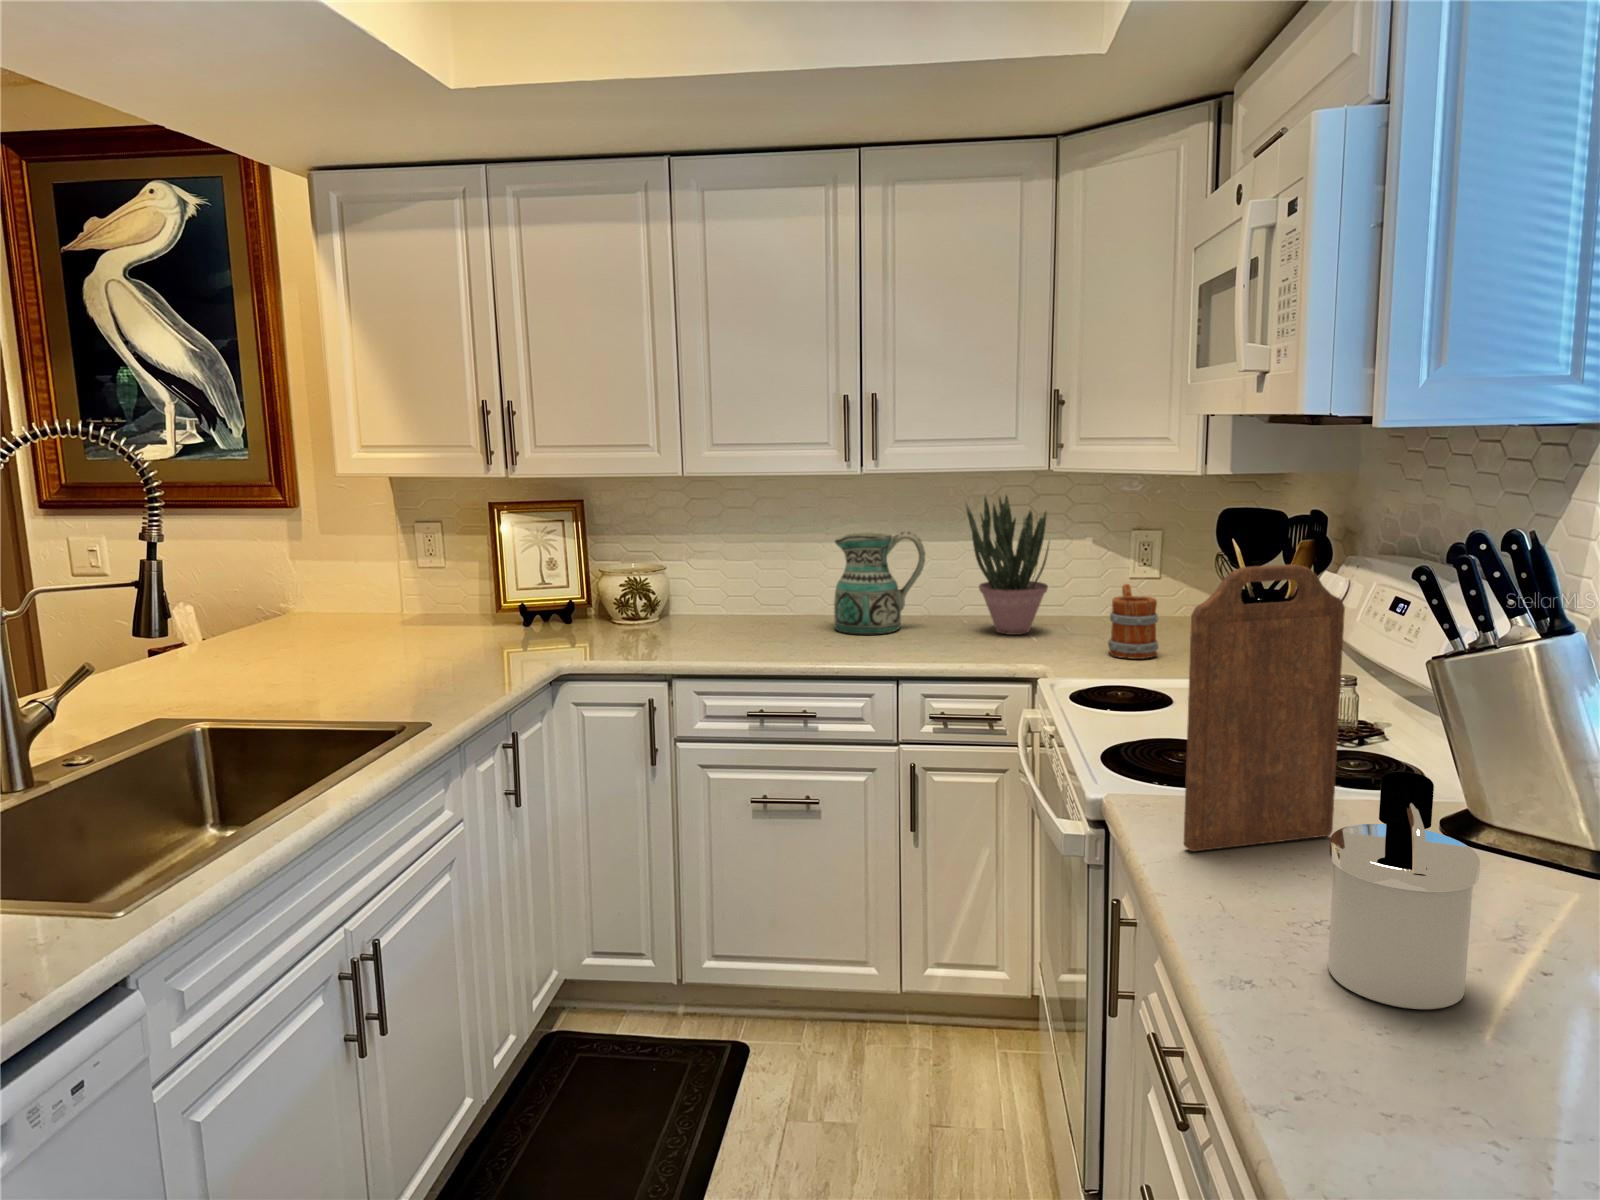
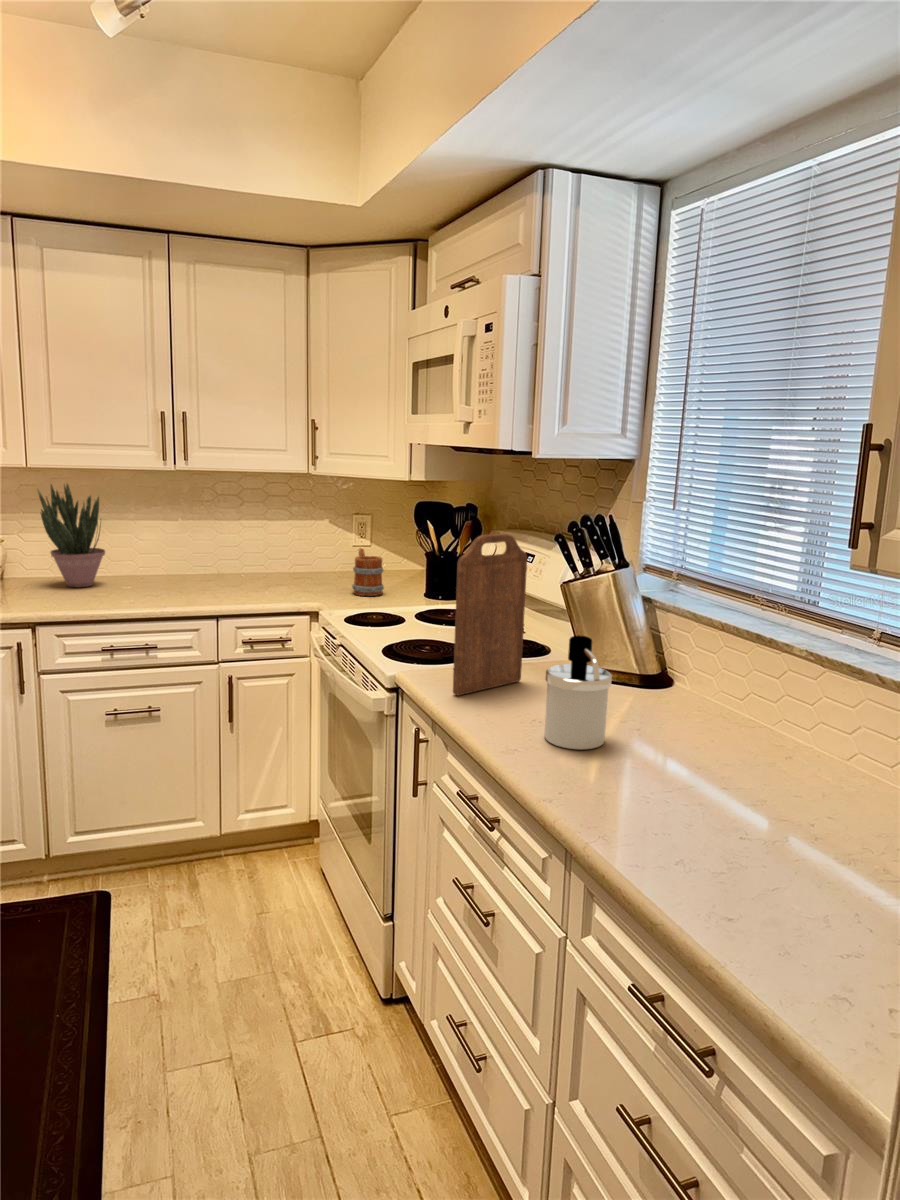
potted plant: present [965,495,1049,635] -> present [37,484,105,587]
ceramic pitcher: present [834,532,925,634] -> none [153,513,221,587]

